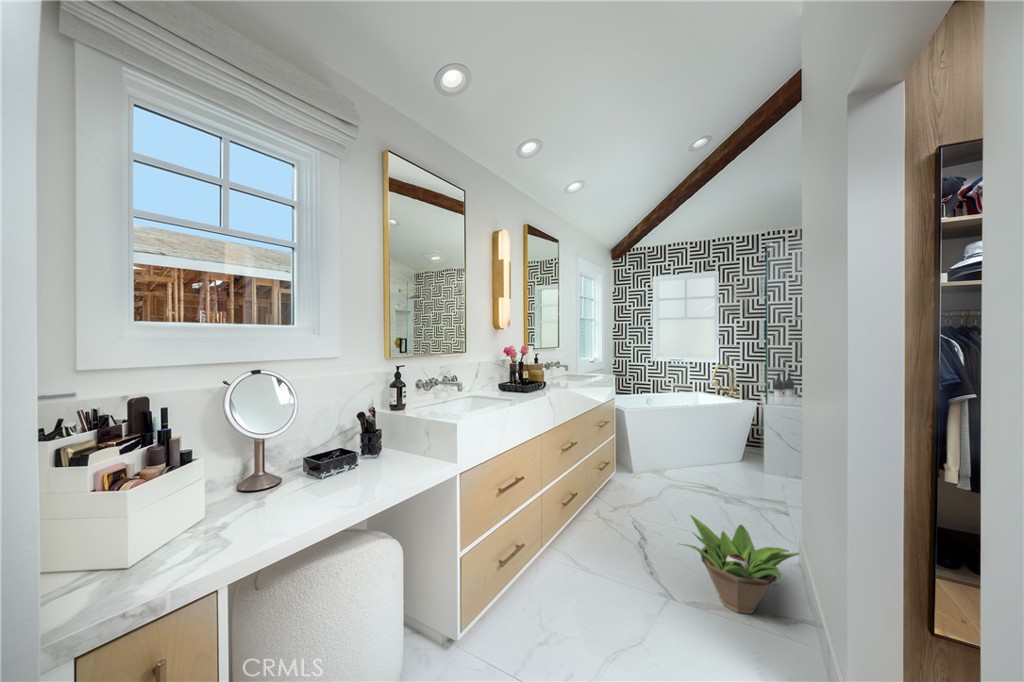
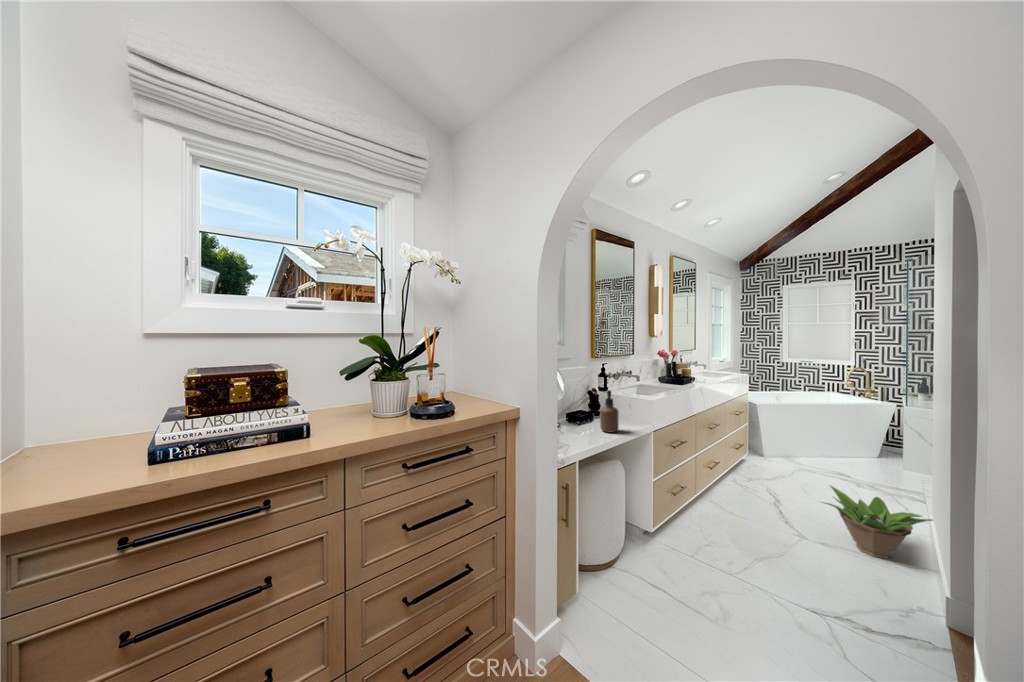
soap dispenser: none [351,407,383,480] -> present [600,390,619,432]

